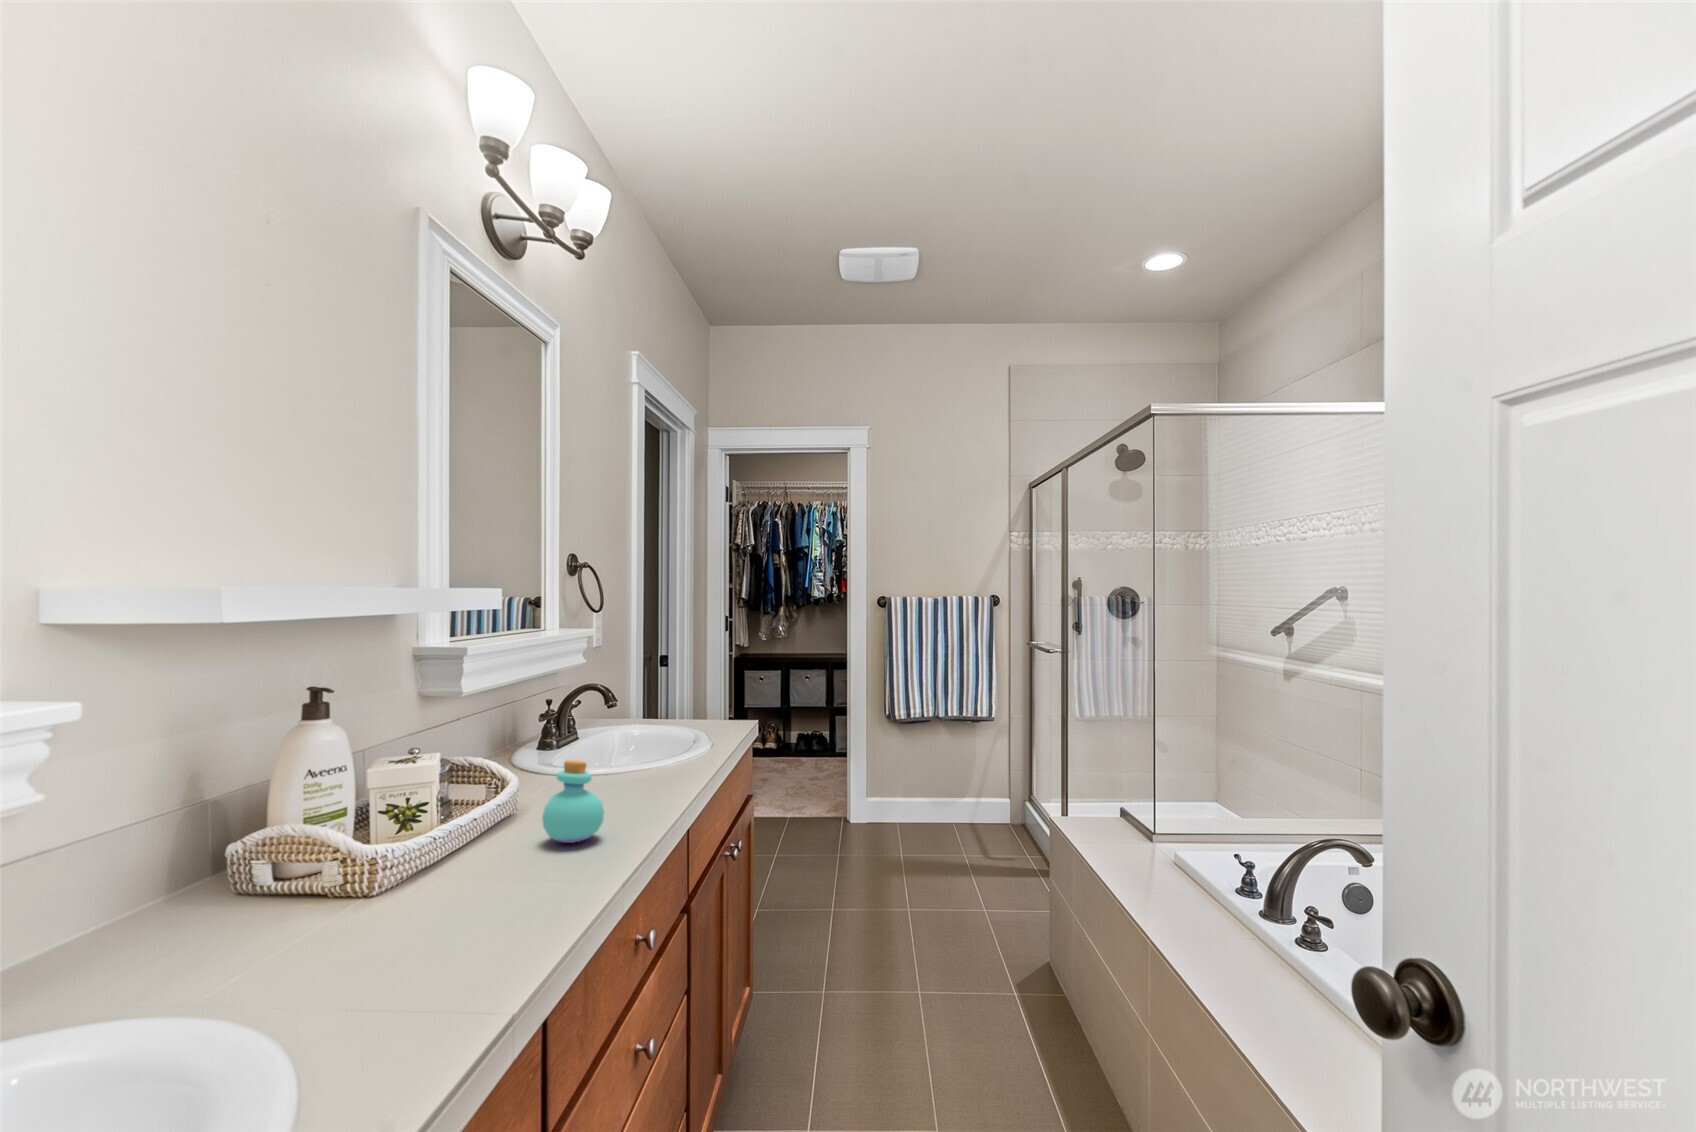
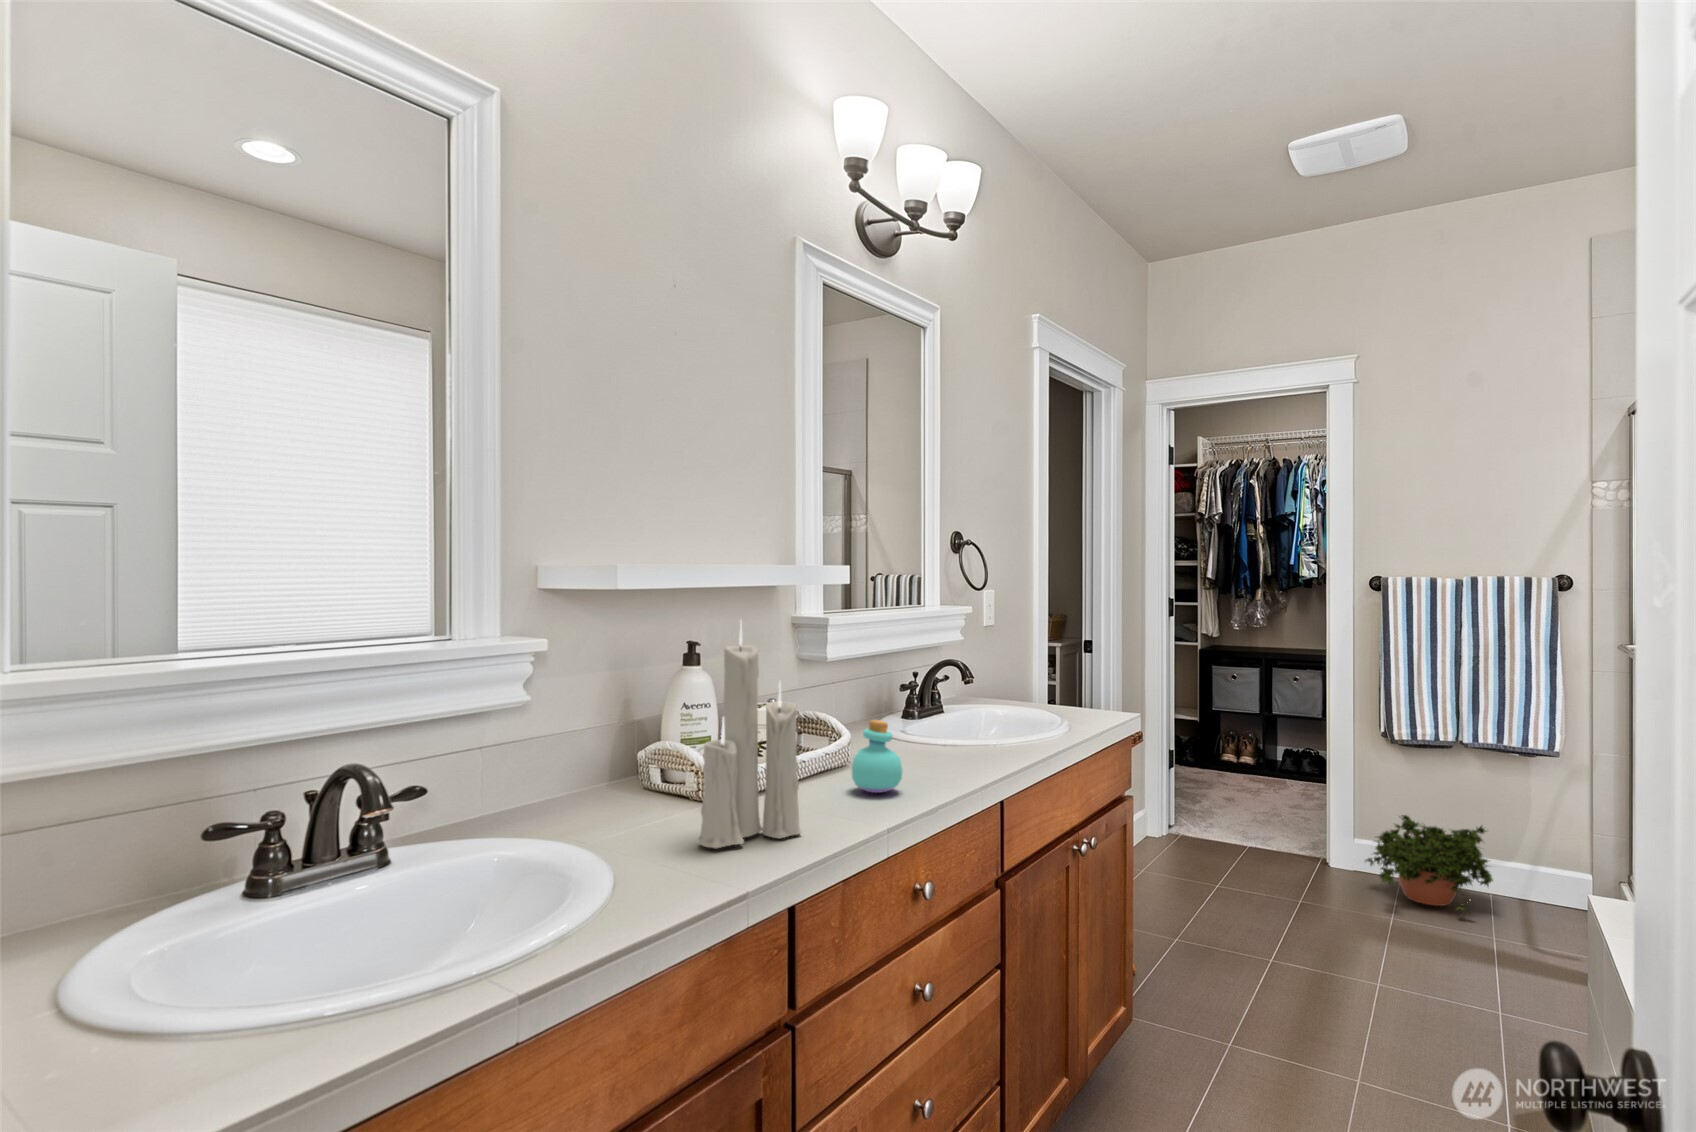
candle: none [390,642,526,964] -> present [698,622,801,848]
potted plant: none [880,776,965,851] -> present [1365,815,1493,910]

